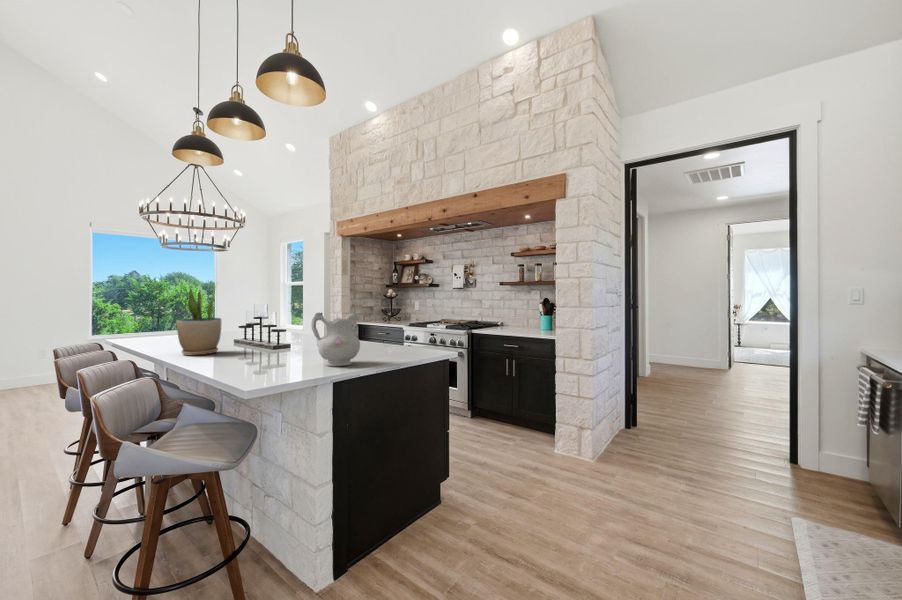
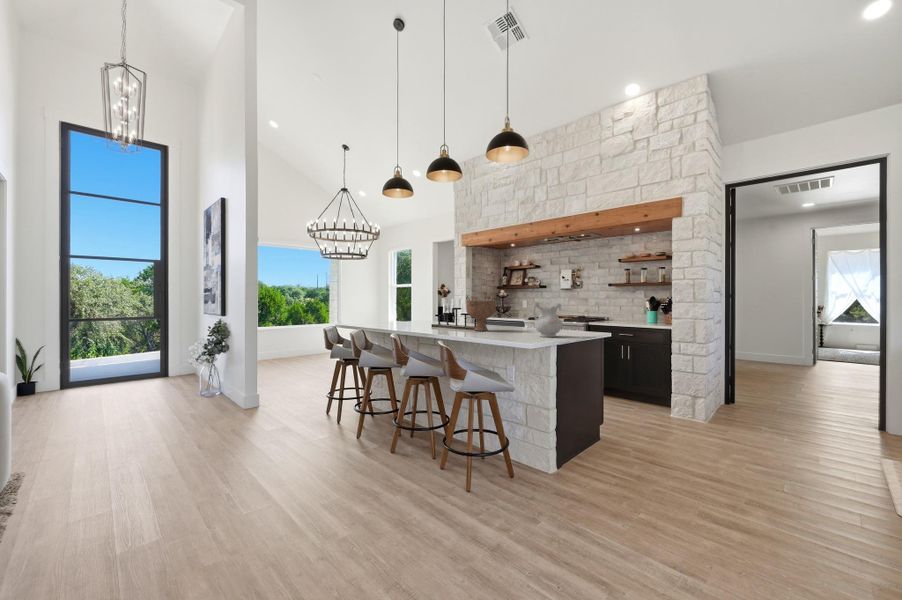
potted plant: present [176,286,221,356] -> none [423,283,449,331]
decorative bowl: none [248,300,296,353] -> present [466,296,496,331]

